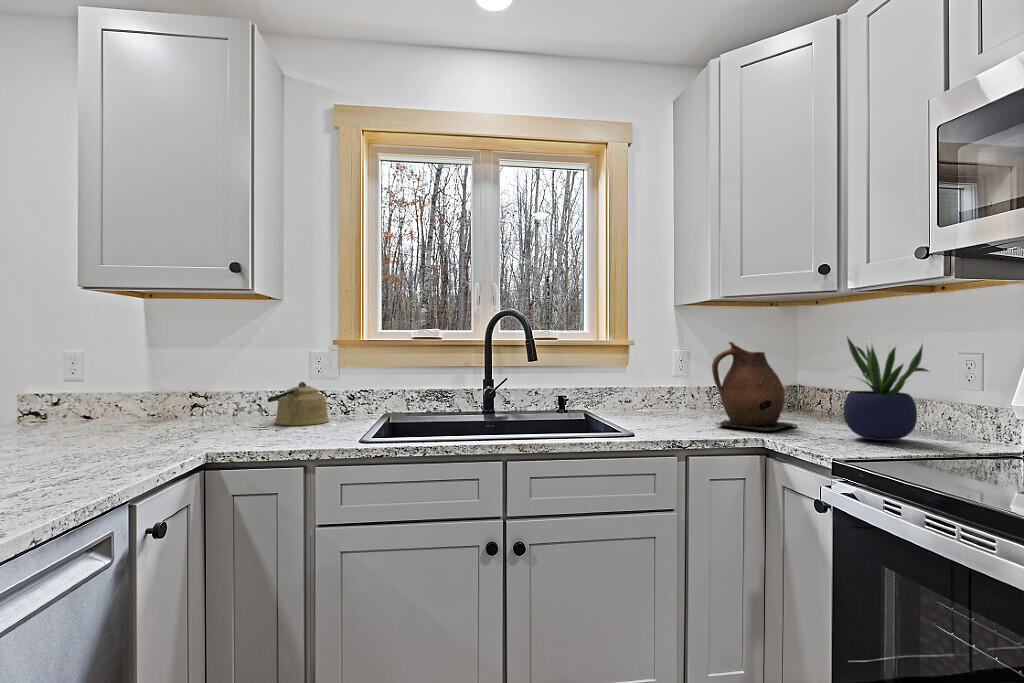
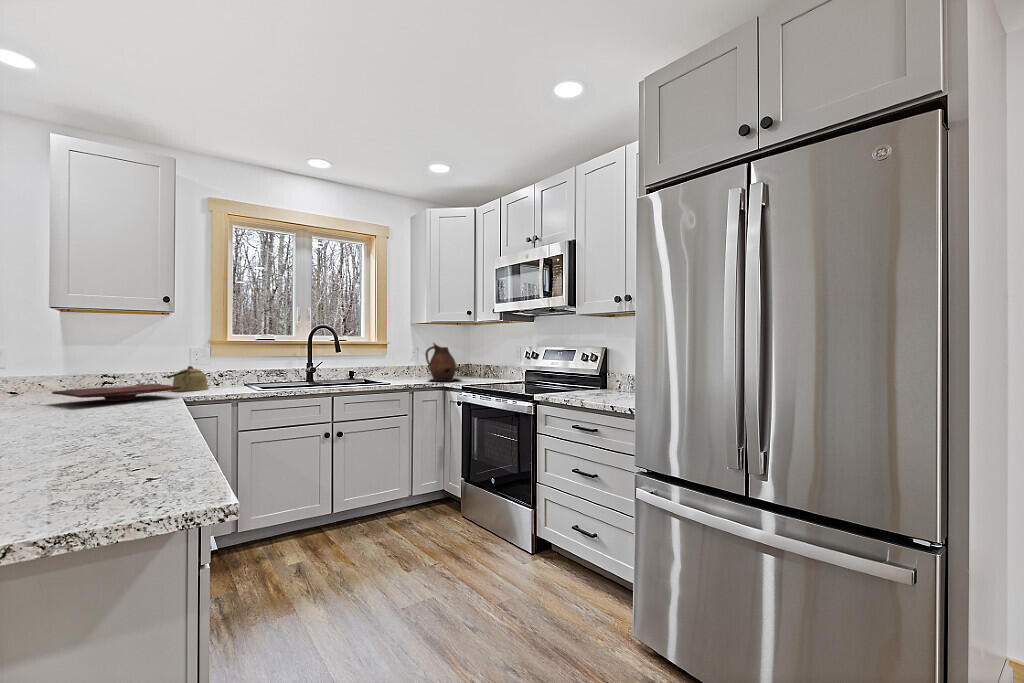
potted plant: present [844,337,929,441] -> none [476,340,504,382]
cutting board: none [90,412,264,444] -> present [52,384,181,401]

